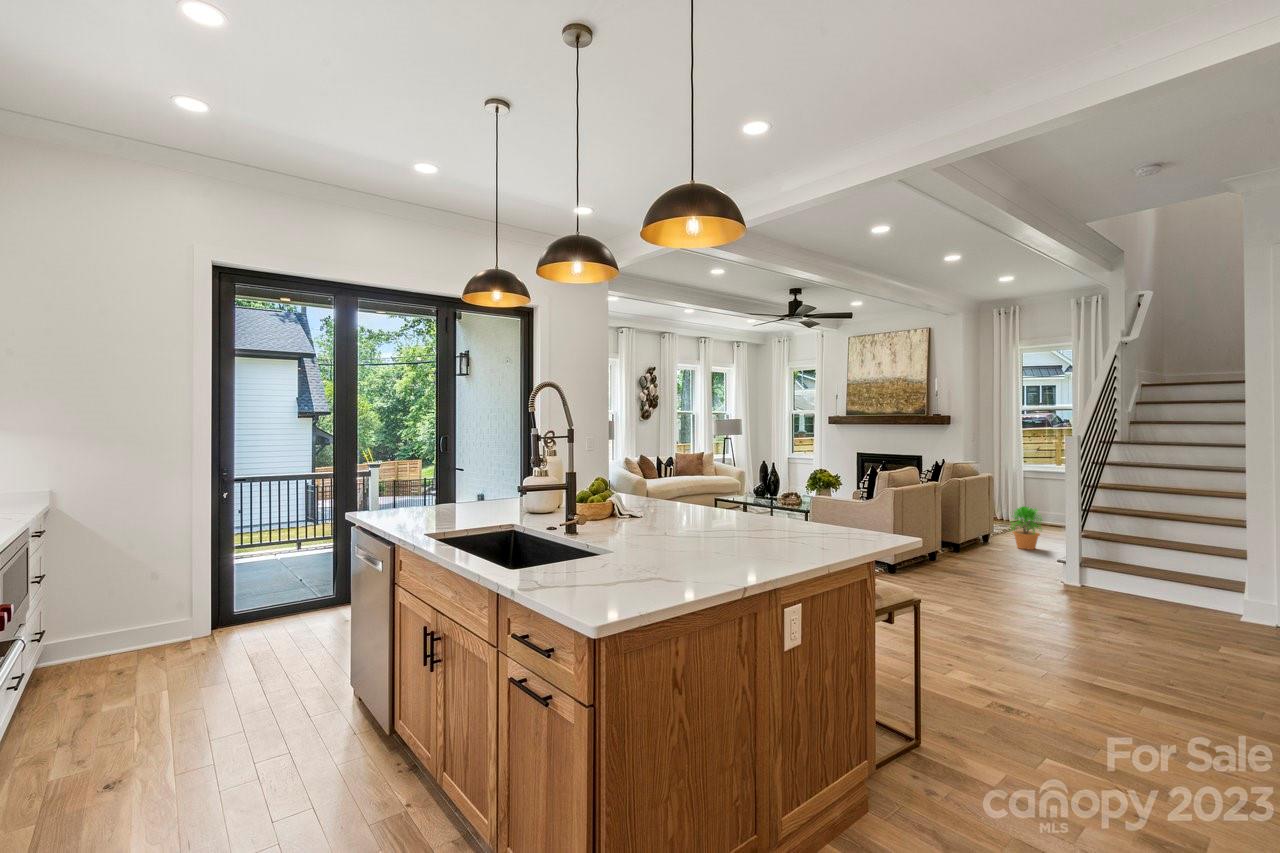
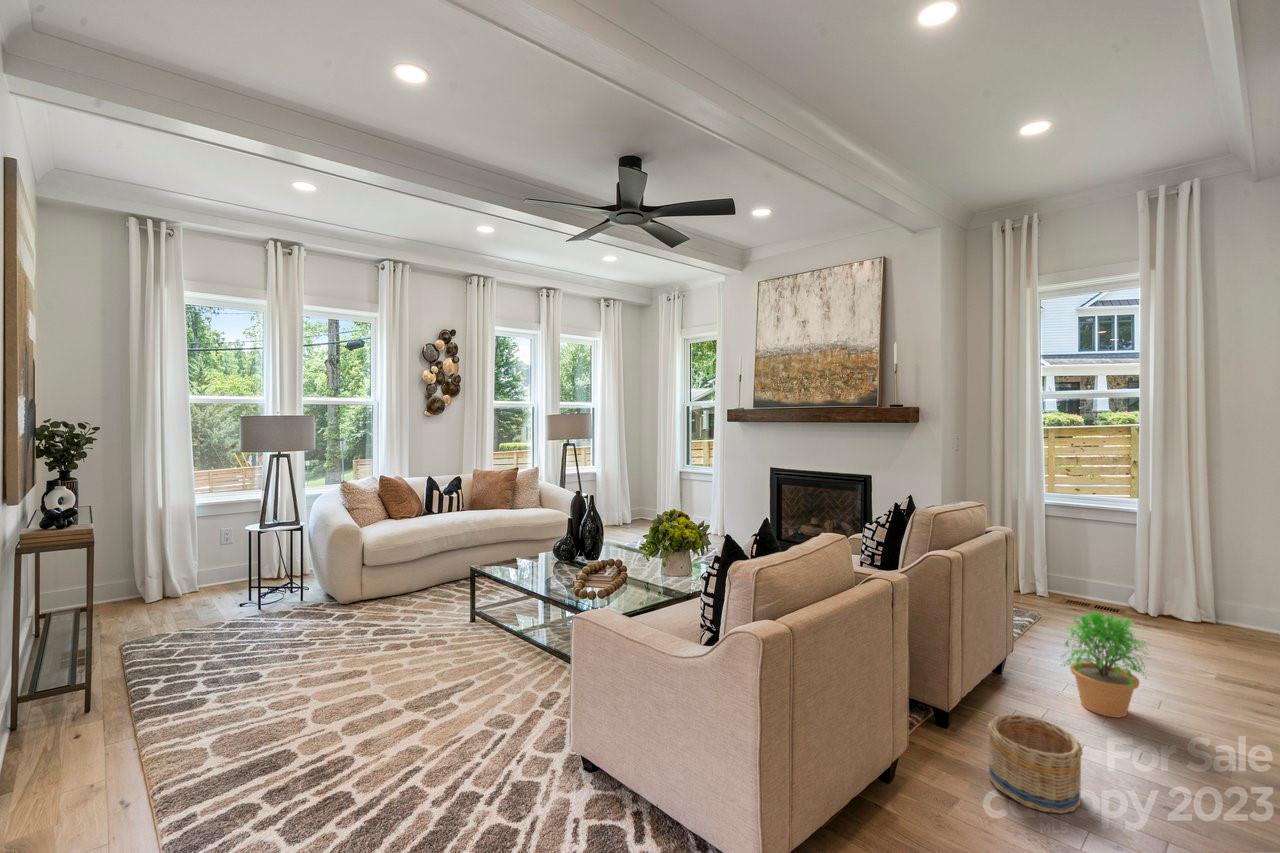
basket: none [968,536,1001,562] -> present [988,714,1083,814]

